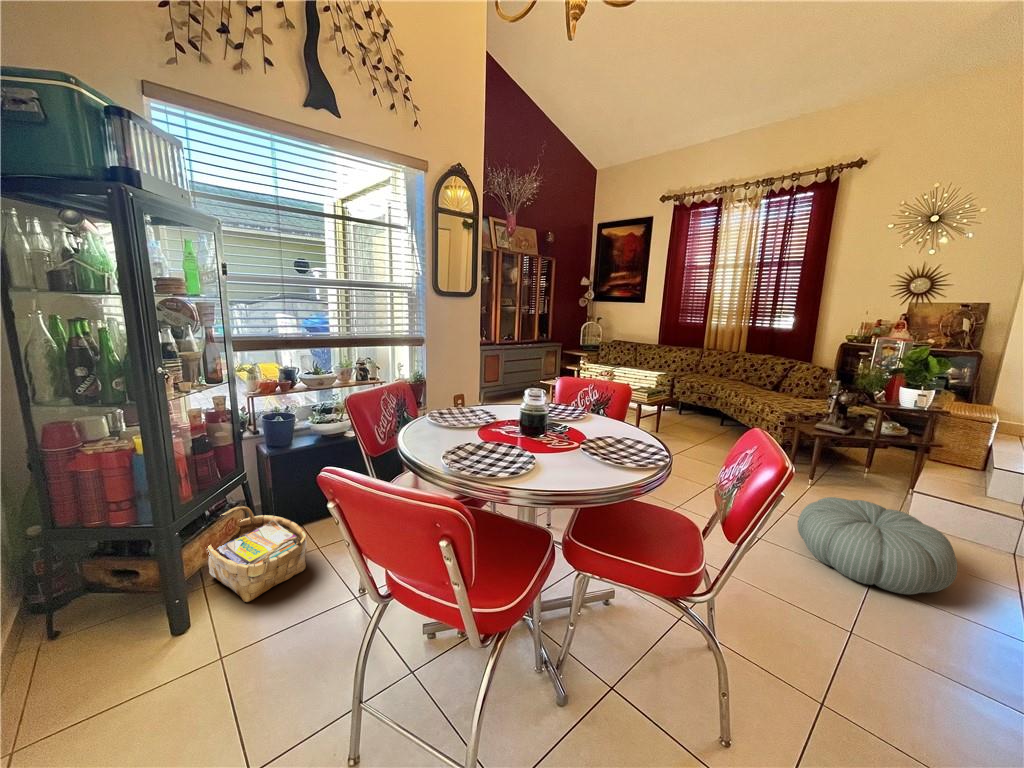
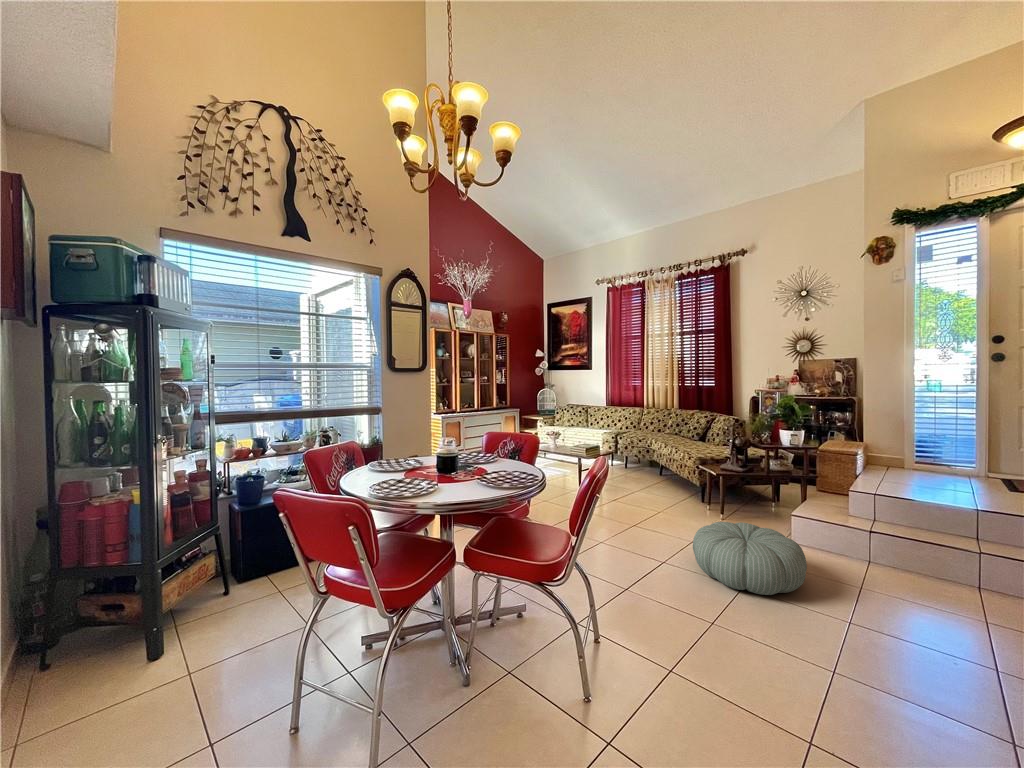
woven basket: present [207,506,306,602] -> none [180,555,269,635]

